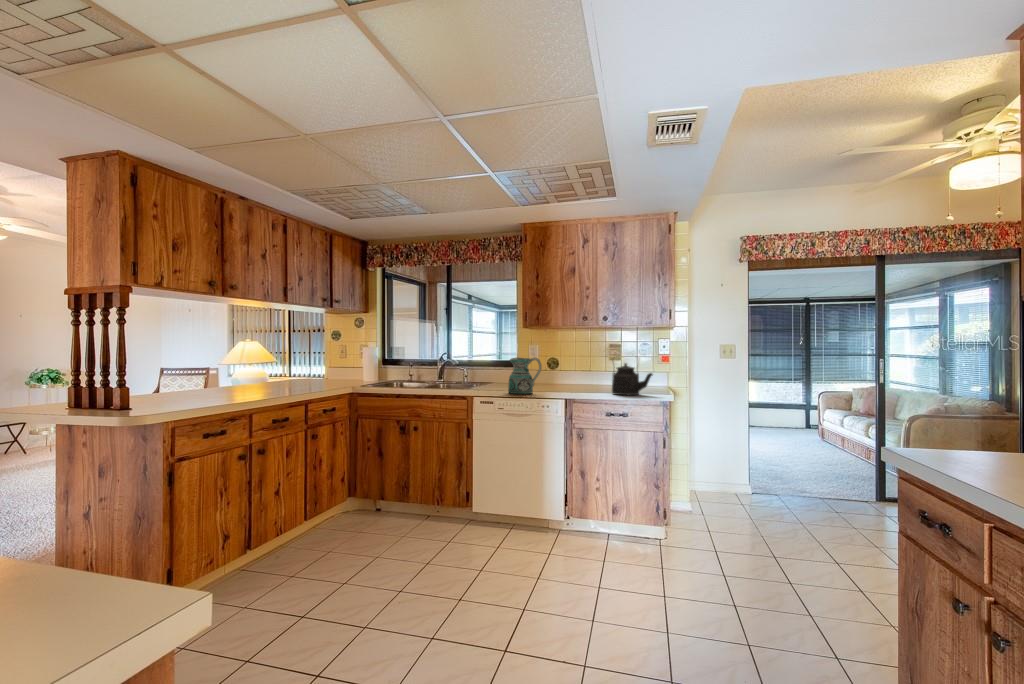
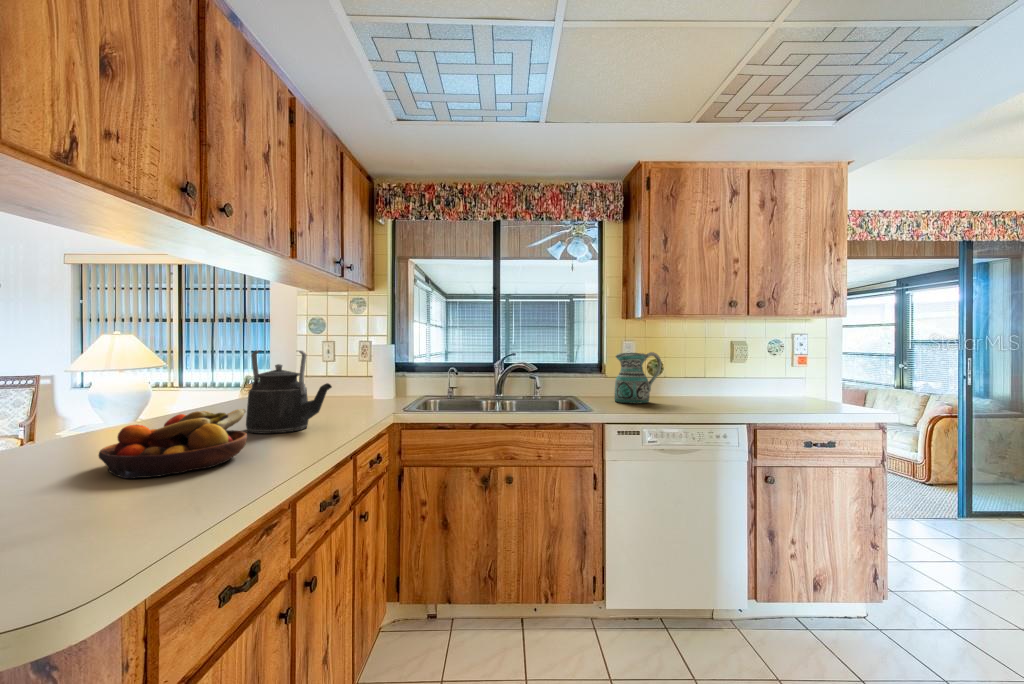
kettle: present [612,363,653,395] -> present [246,351,332,434]
fruit bowl: none [180,381,245,406] -> present [99,409,247,478]

